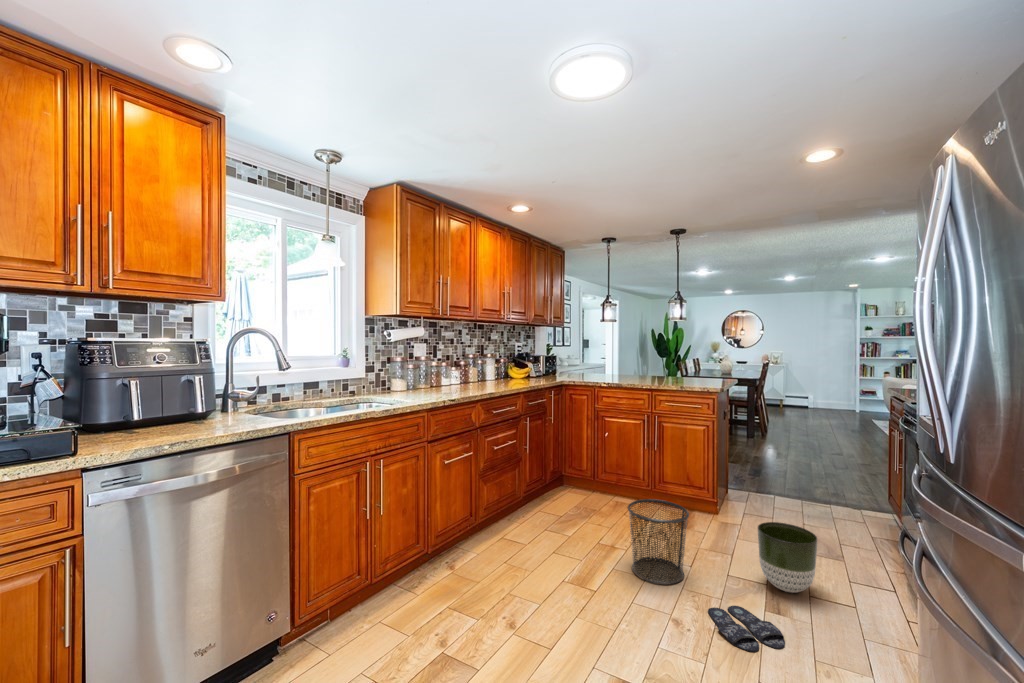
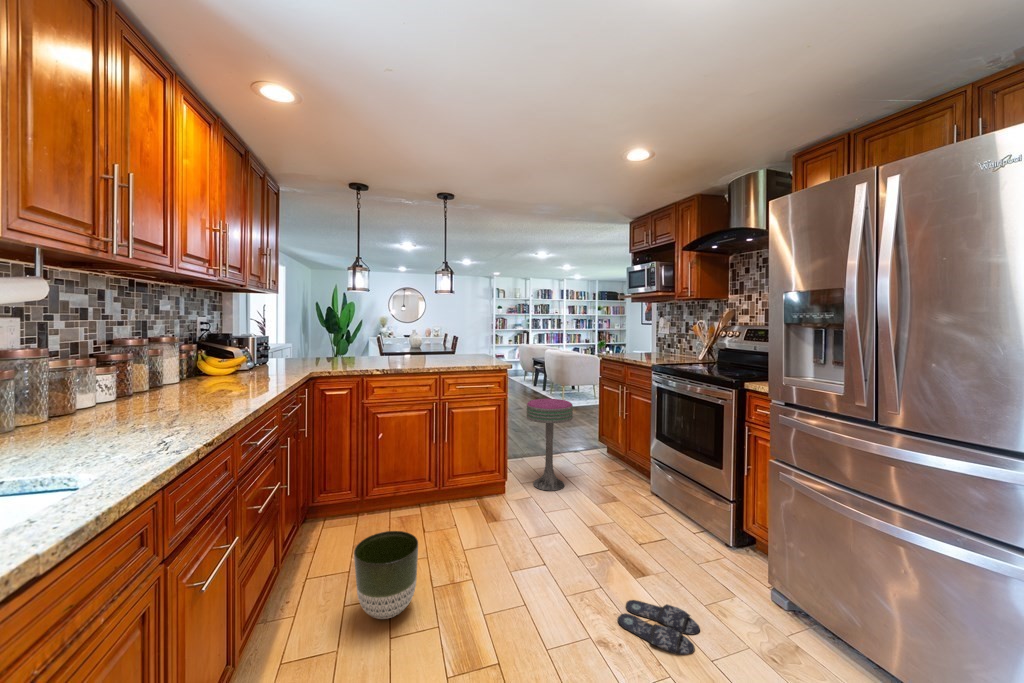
bar stool: none [748,428,803,526] -> present [527,399,573,491]
waste bin: present [628,499,689,585] -> none [496,508,569,620]
planter: present [758,522,818,593] -> present [354,531,418,619]

